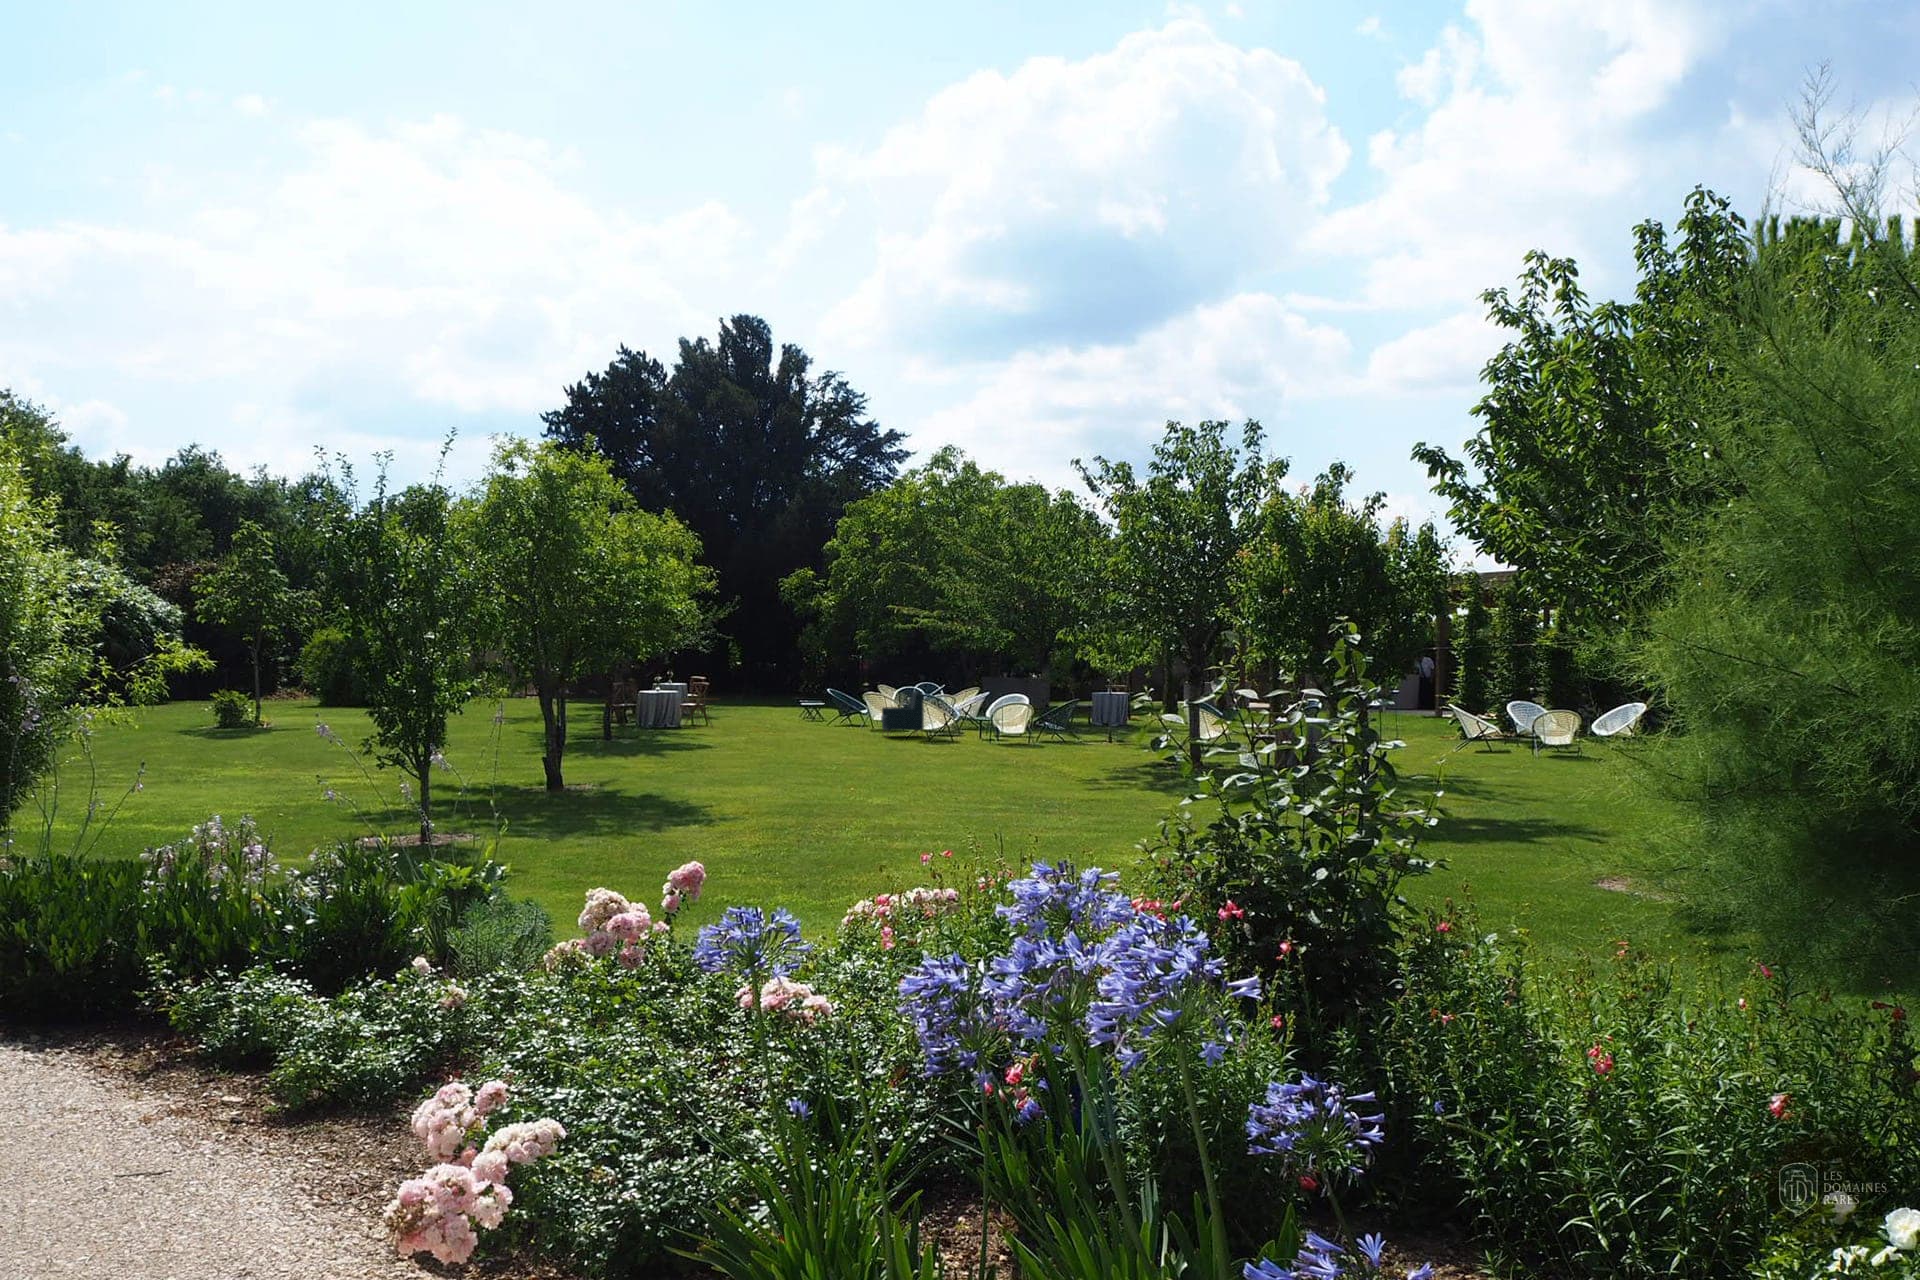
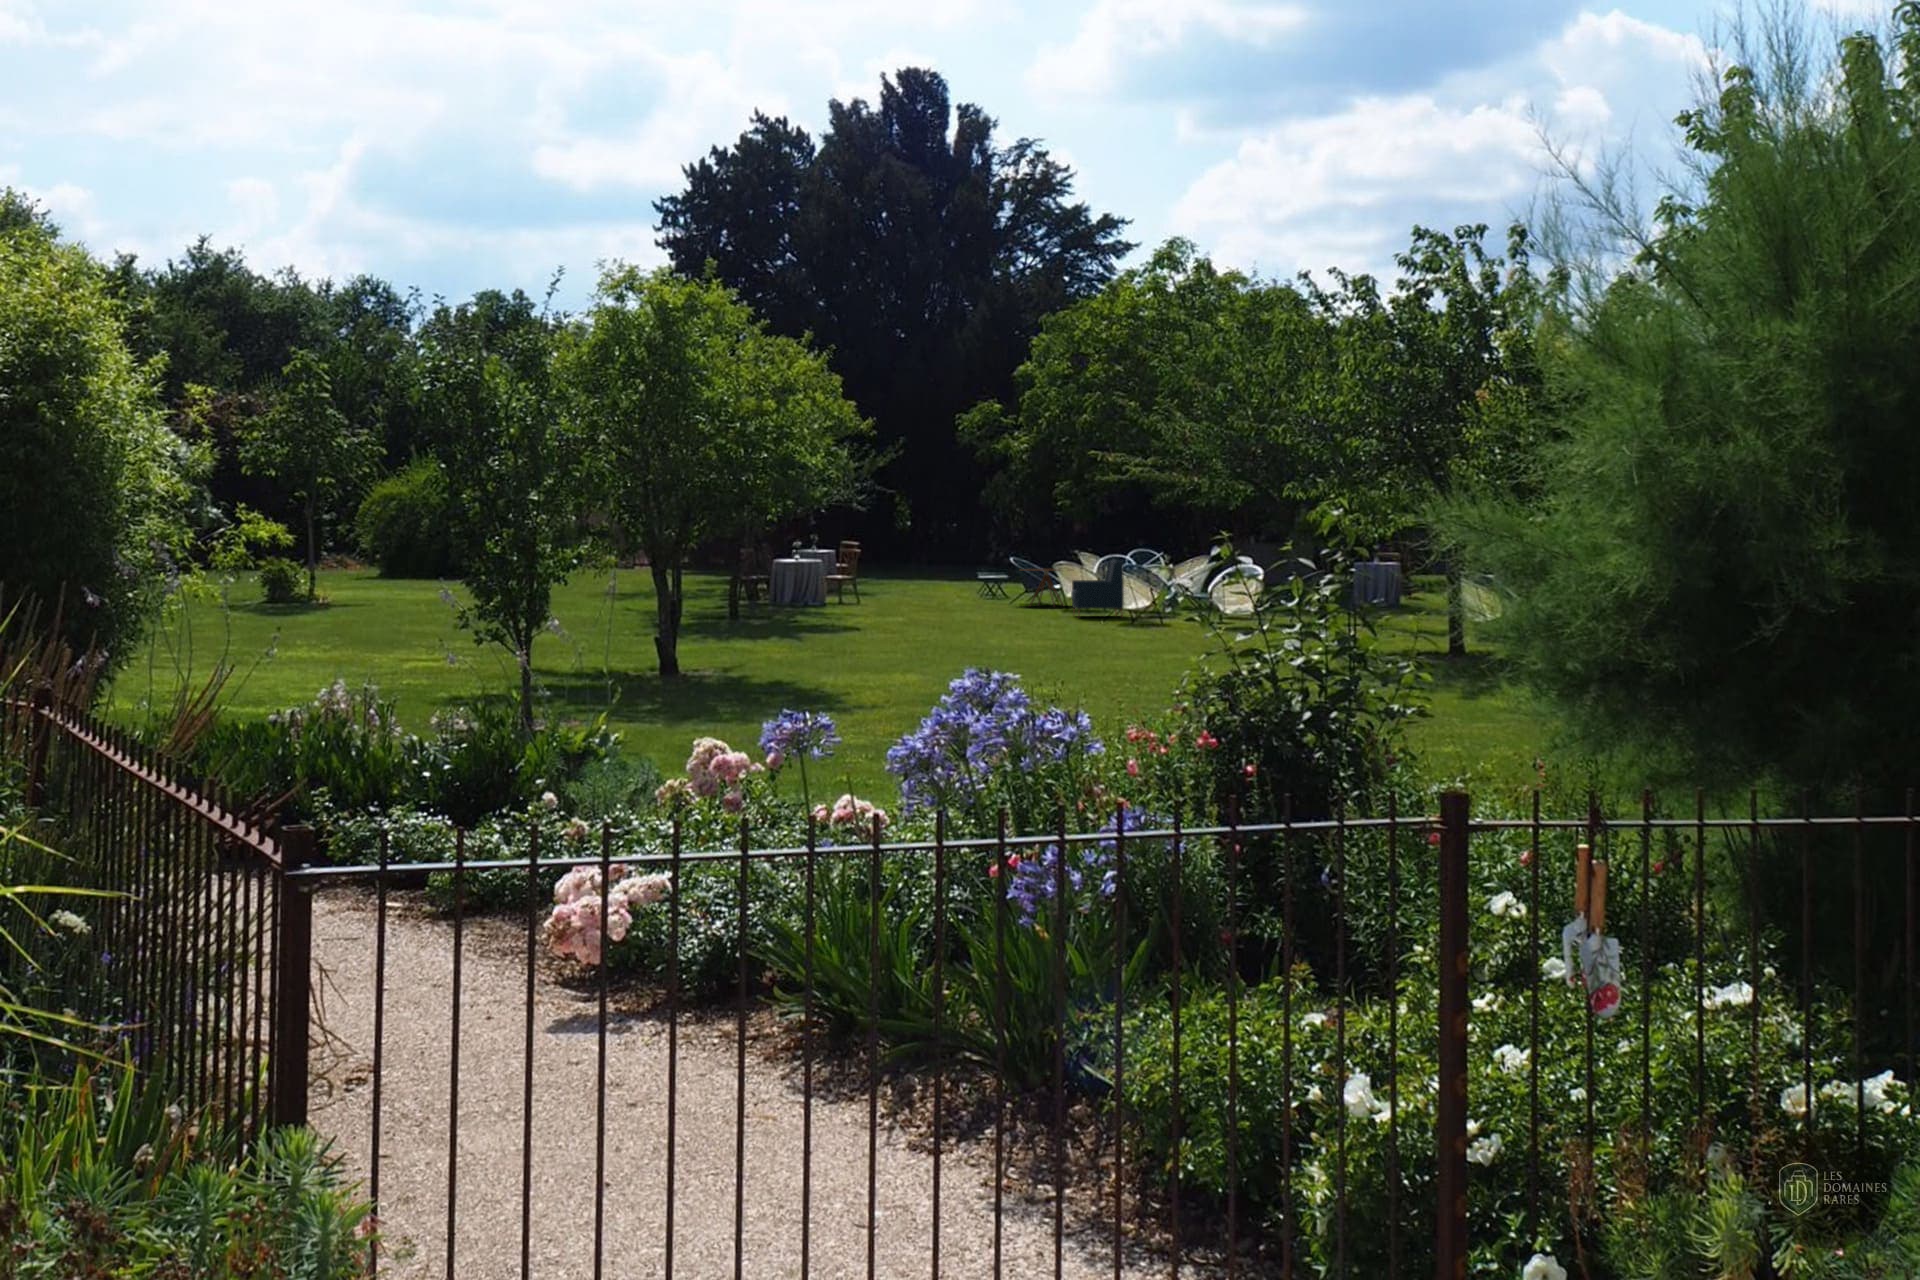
round table: present [681,698,712,726] -> present [1021,569,1063,606]

